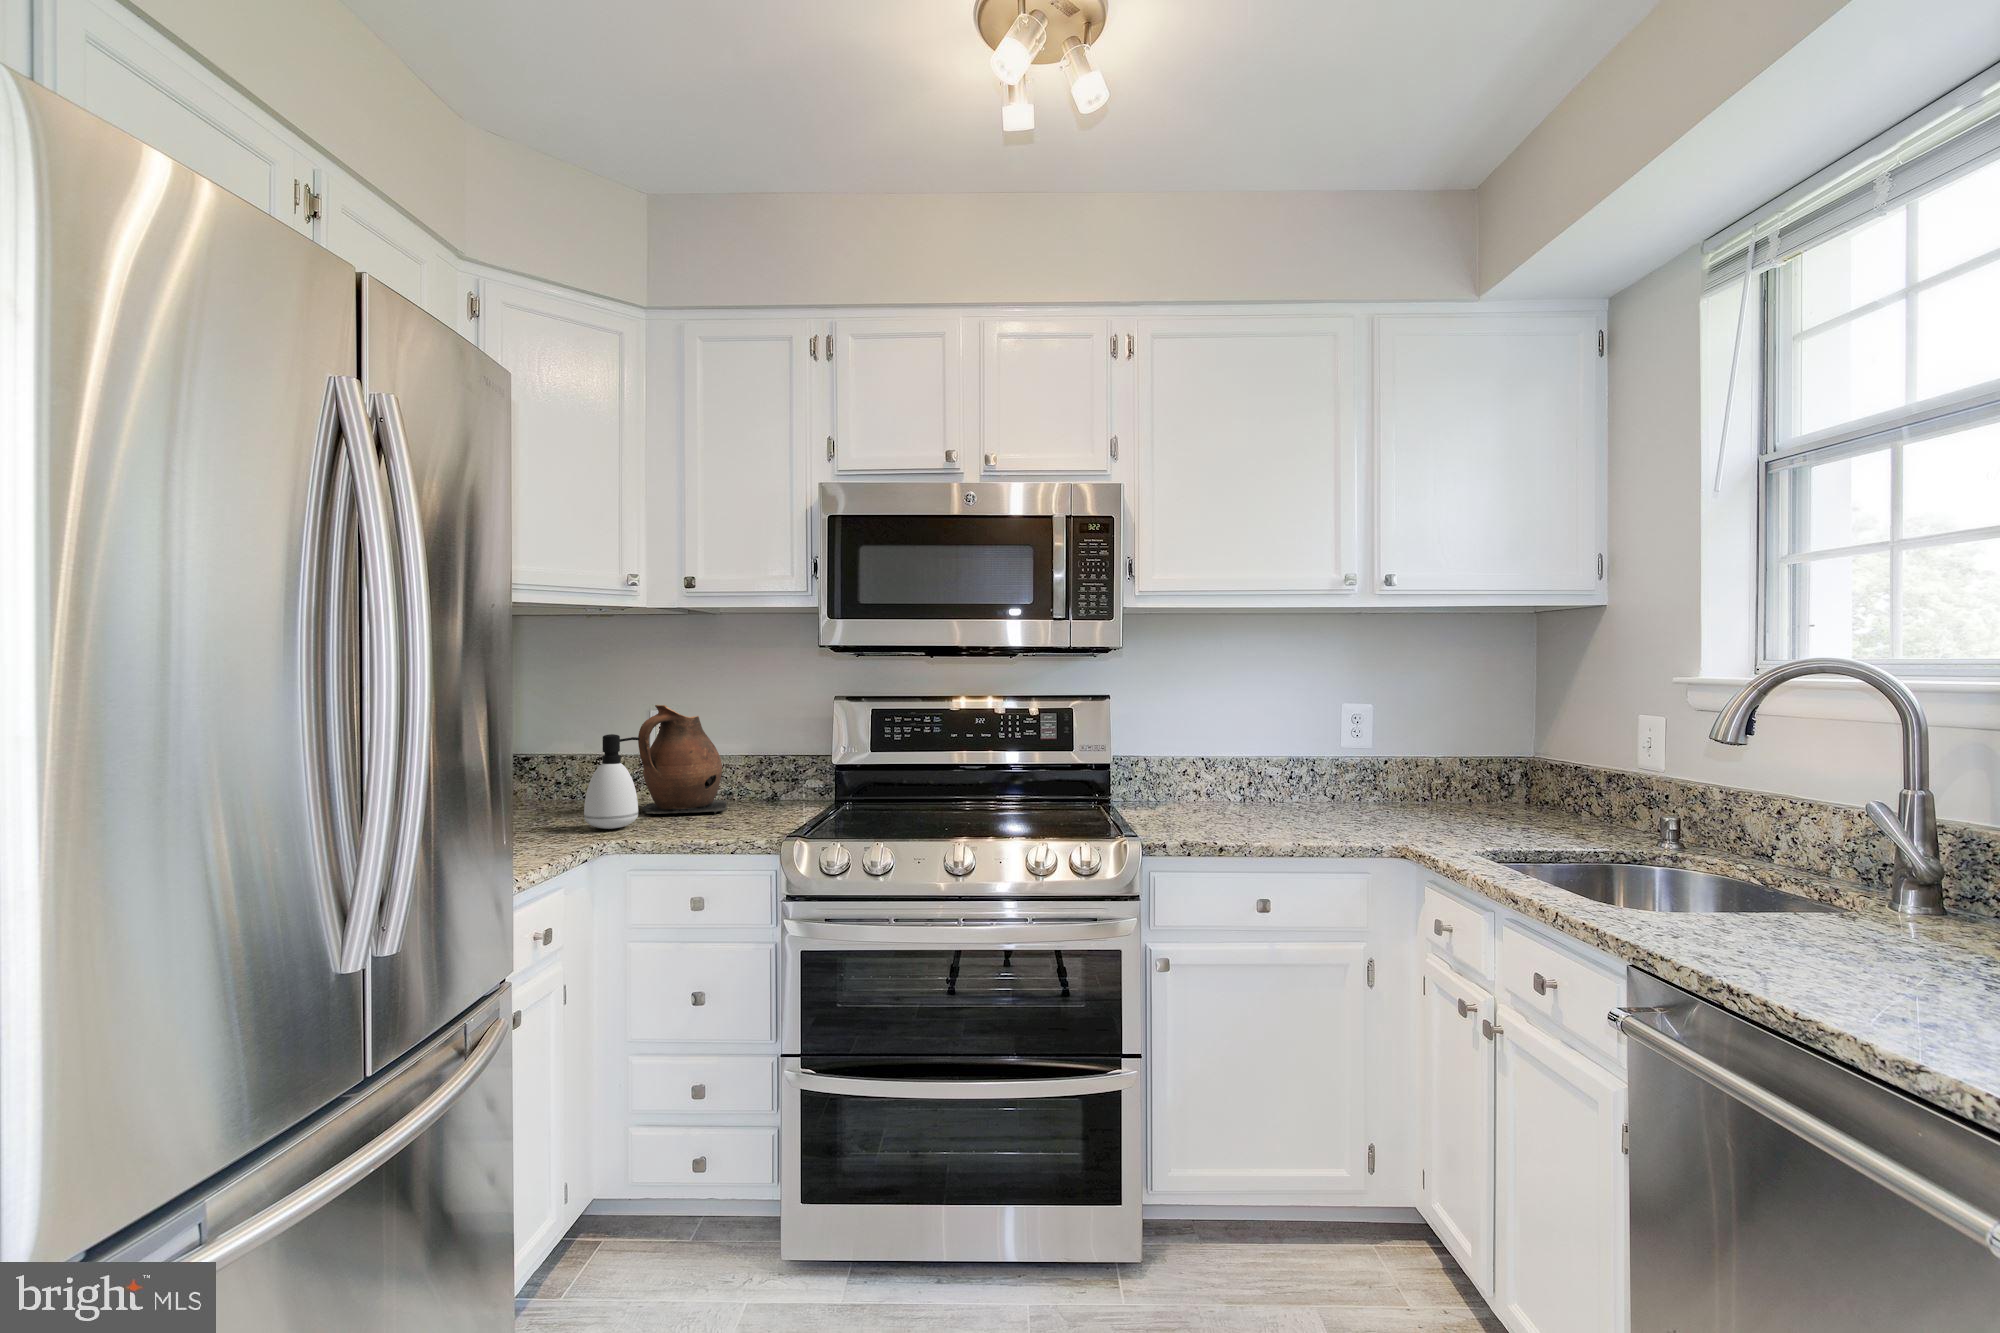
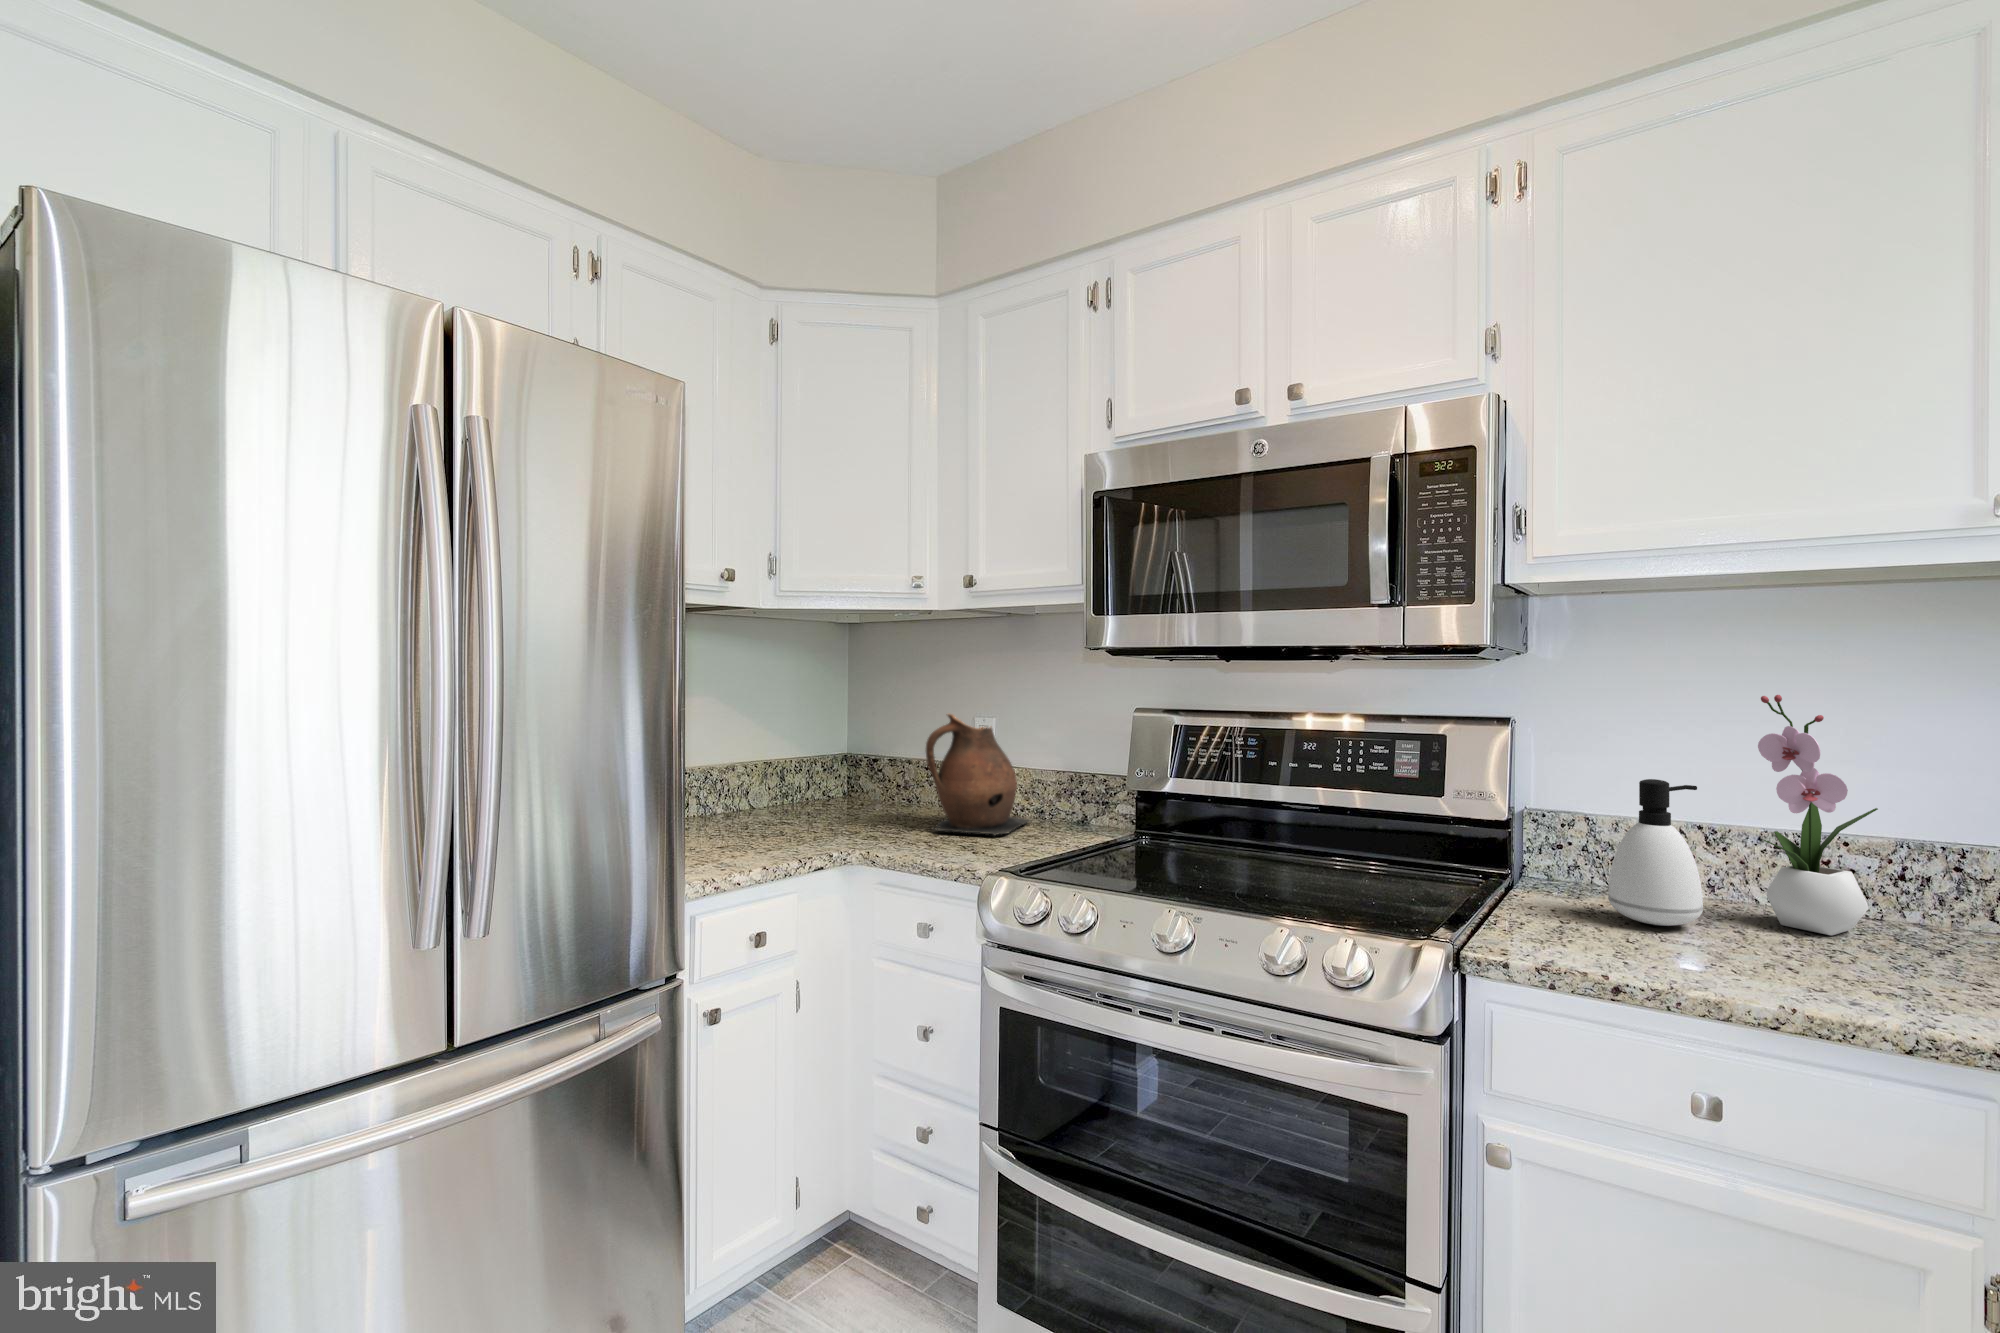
flower arrangement: none [1241,677,1288,810] -> present [1758,695,1878,936]
soap dispenser: present [584,734,640,829] -> present [1608,779,1703,926]

